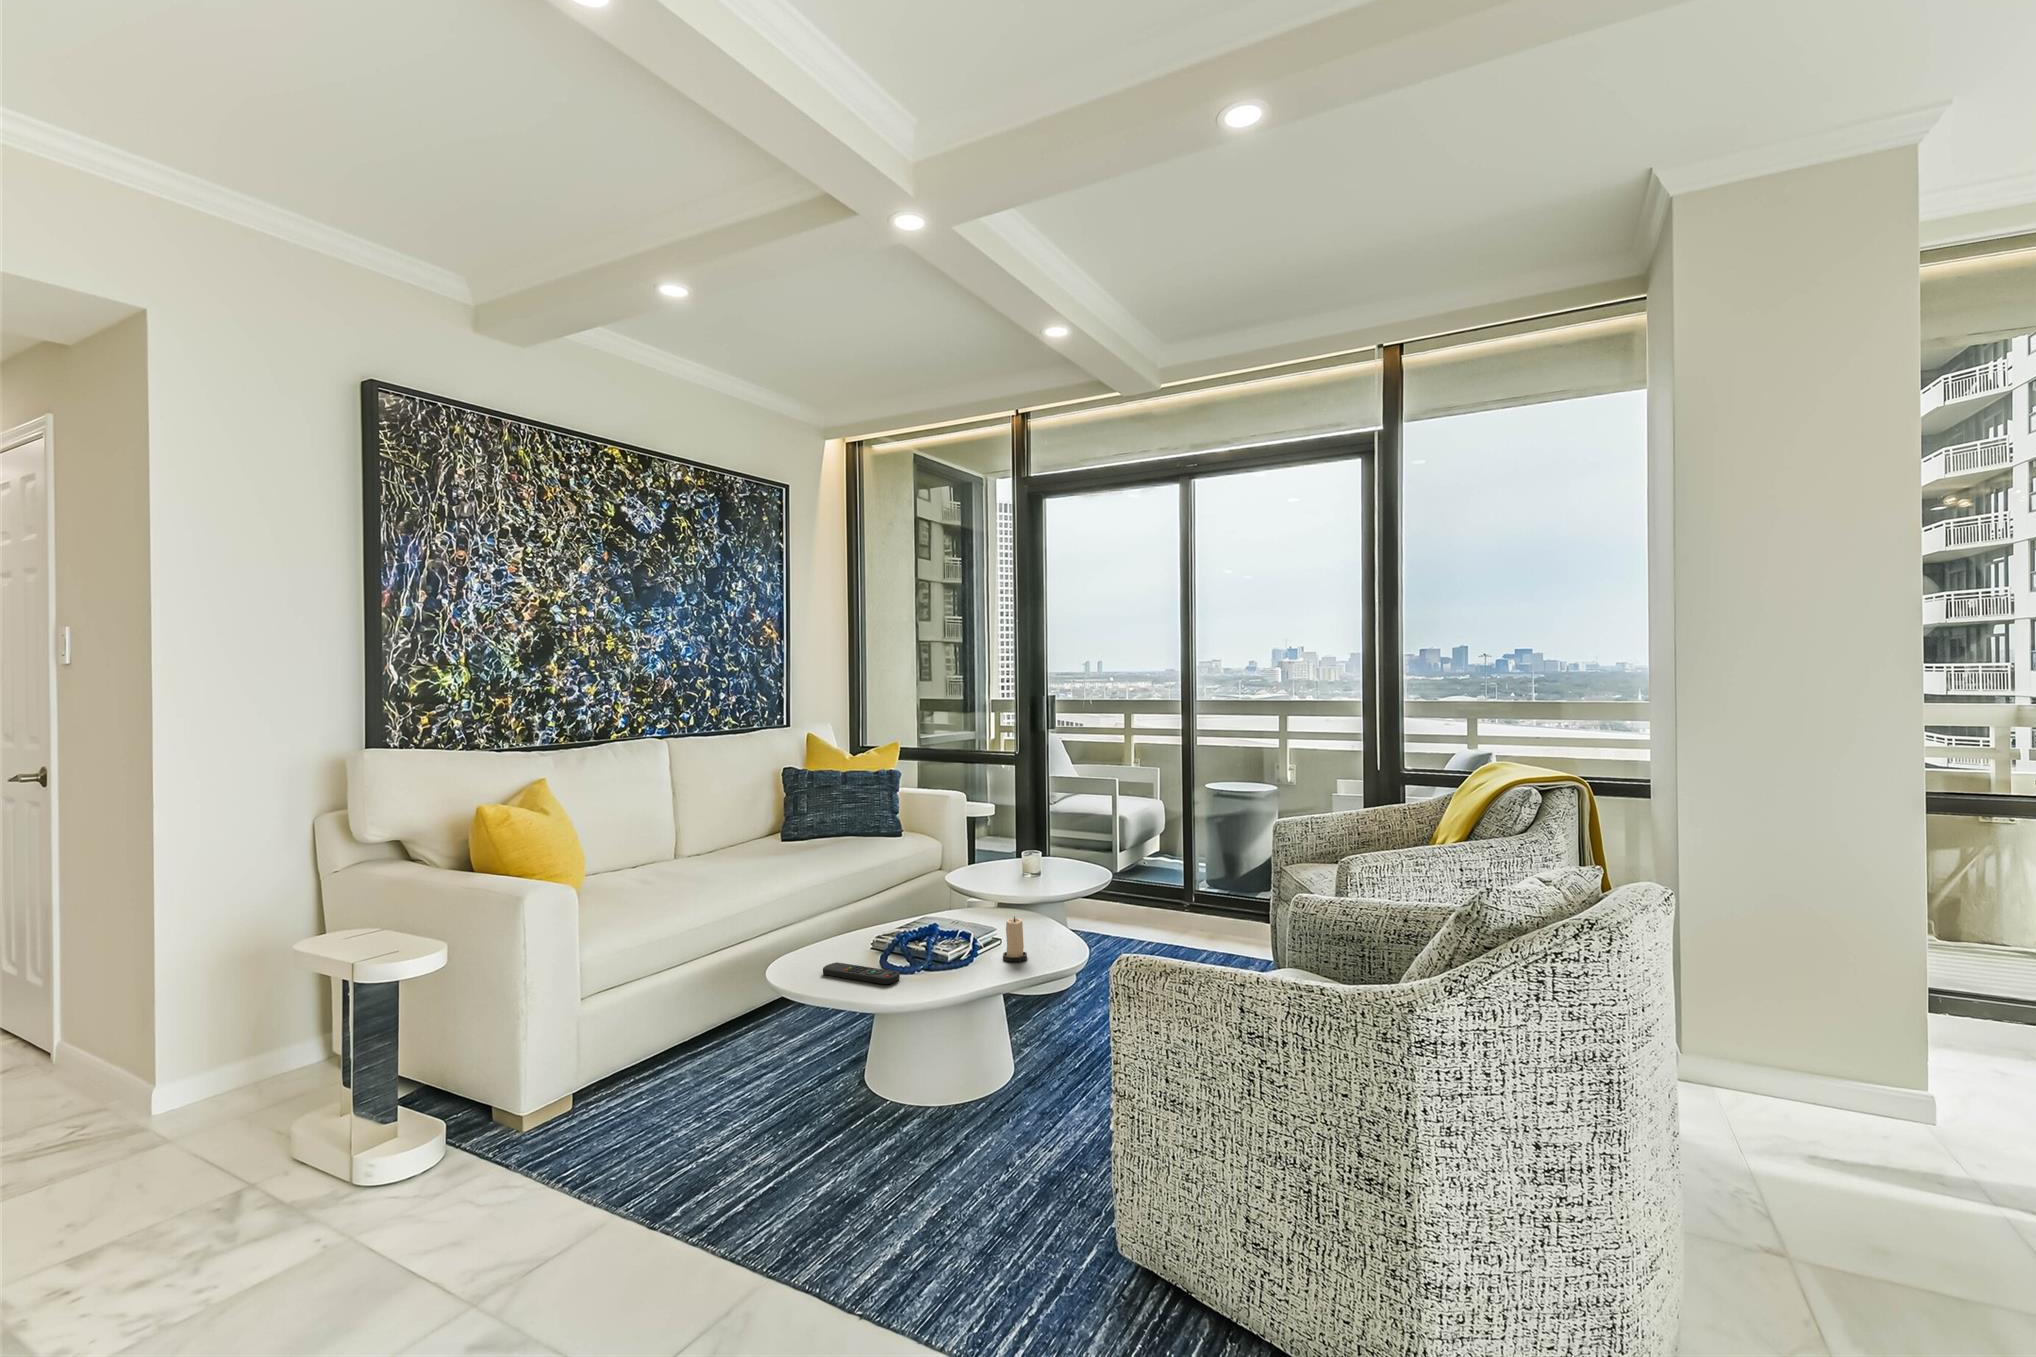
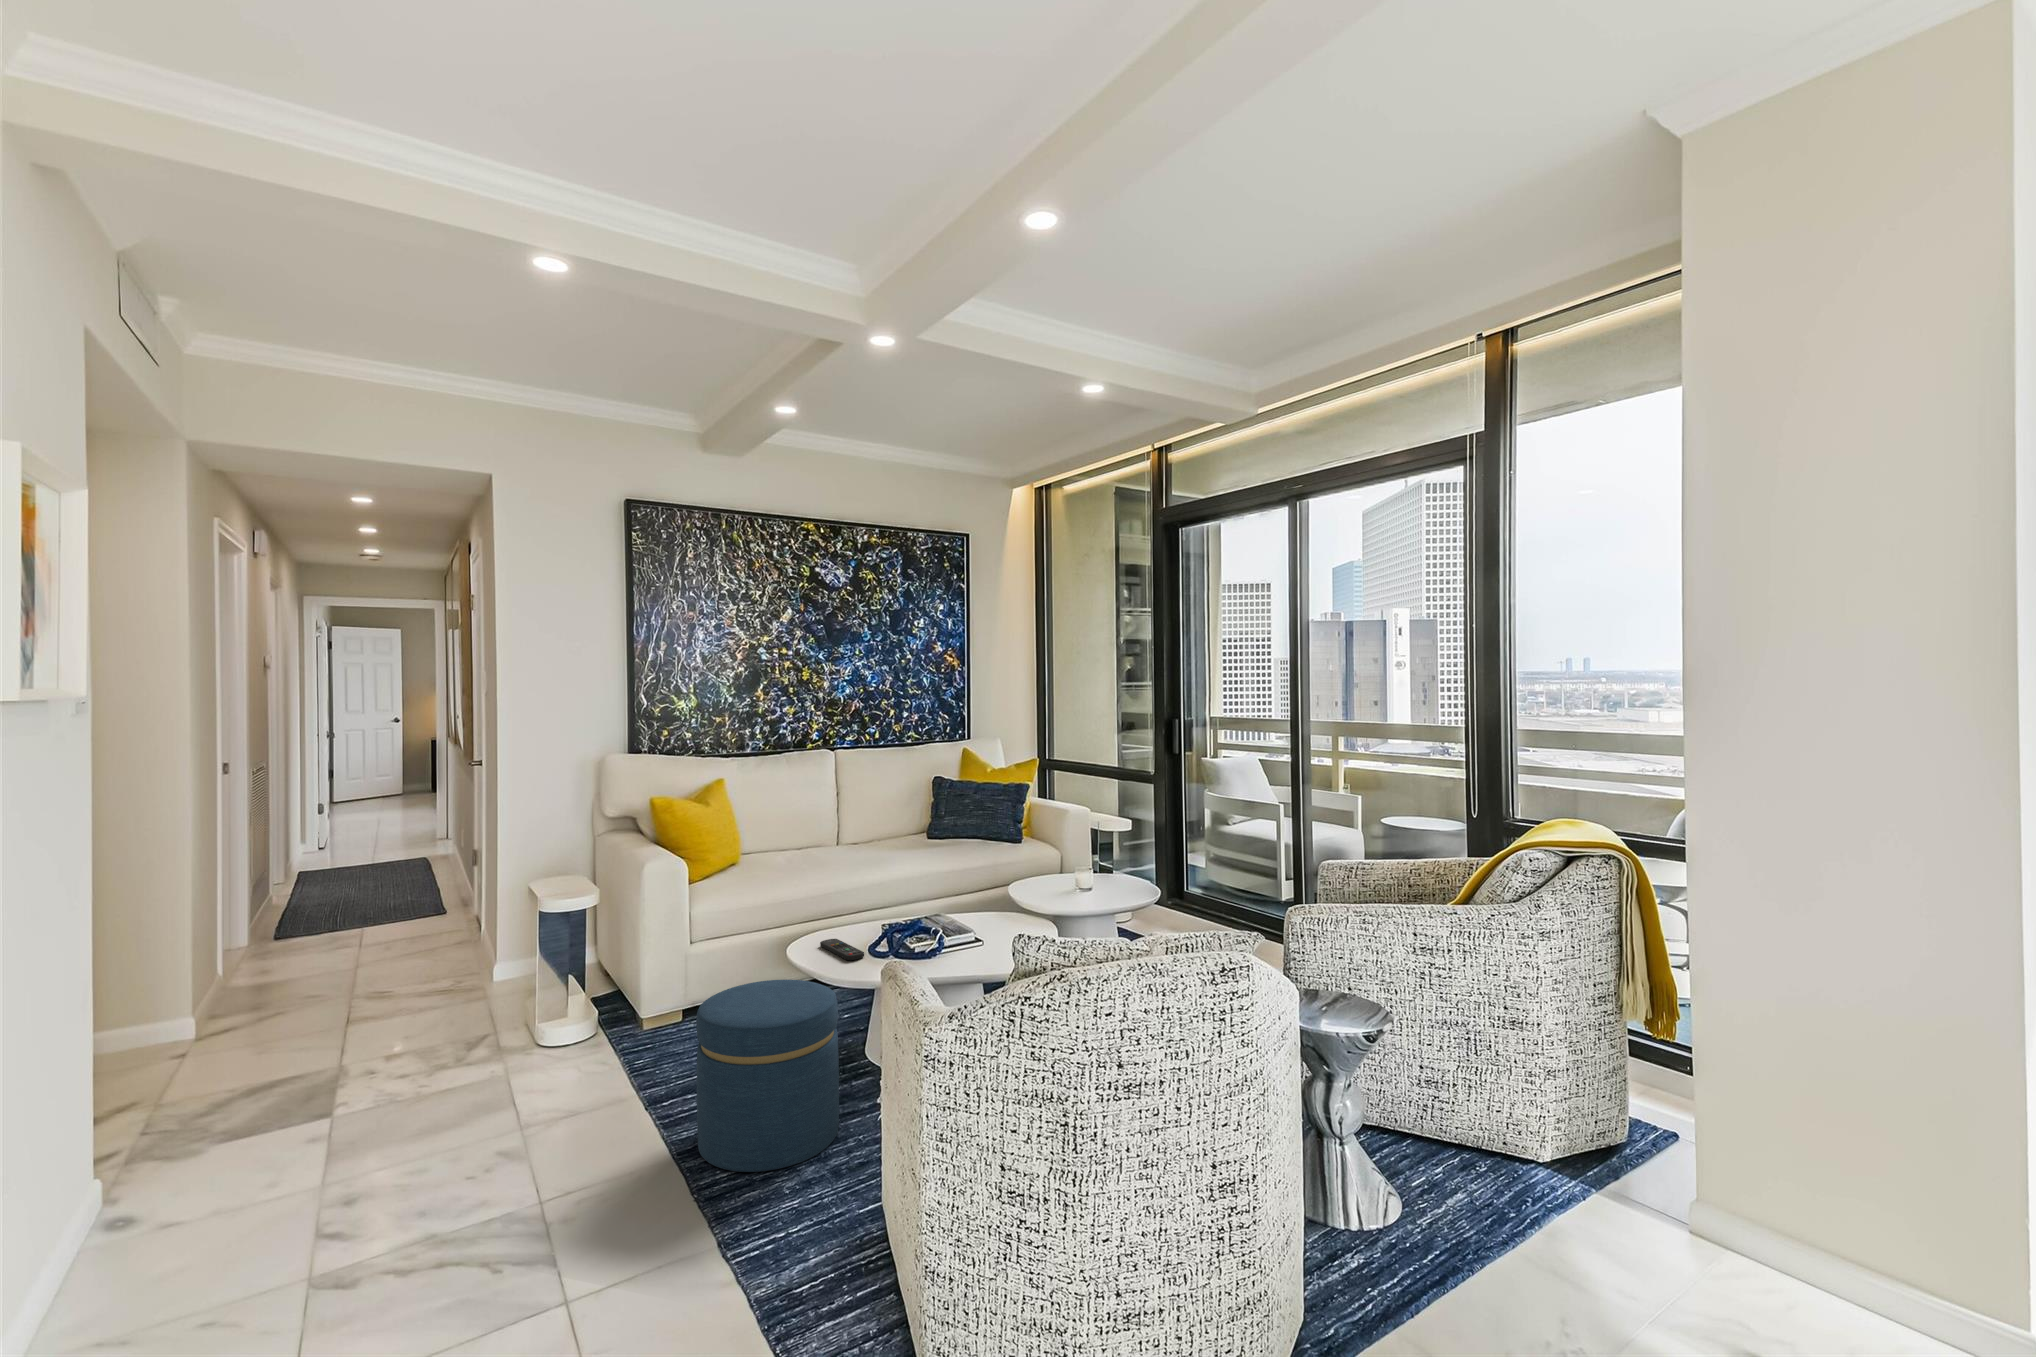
candle: present [1003,917,1027,962] -> none [953,920,974,959]
ottoman: none [791,1014,978,1285] -> present [696,980,839,1172]

